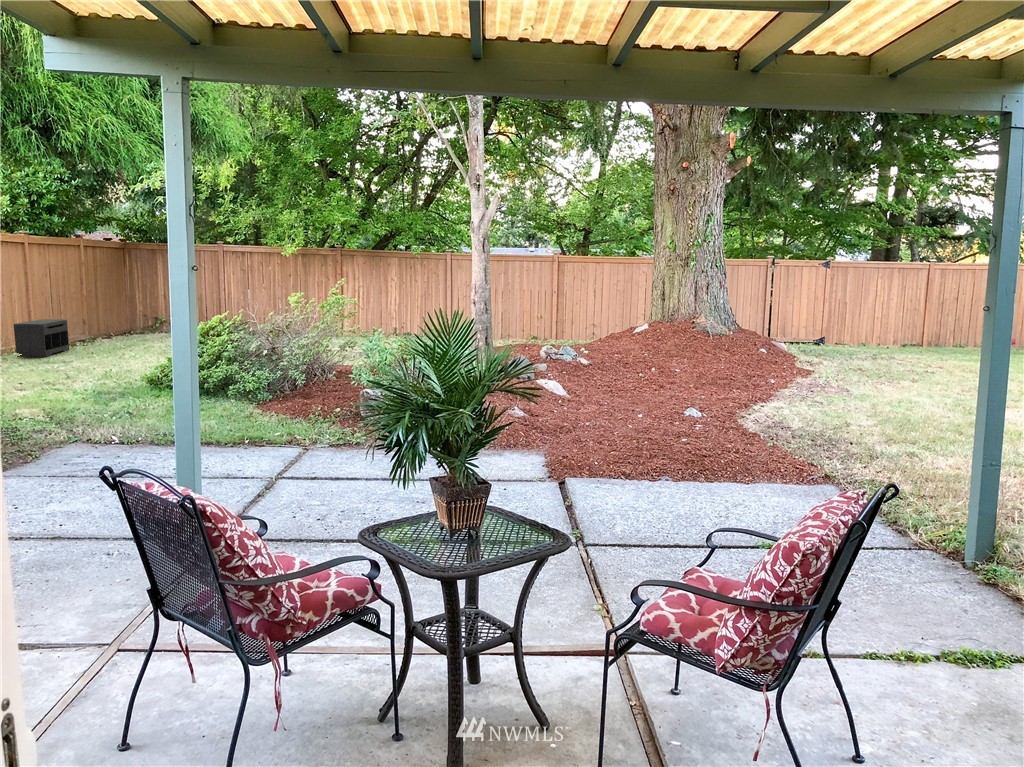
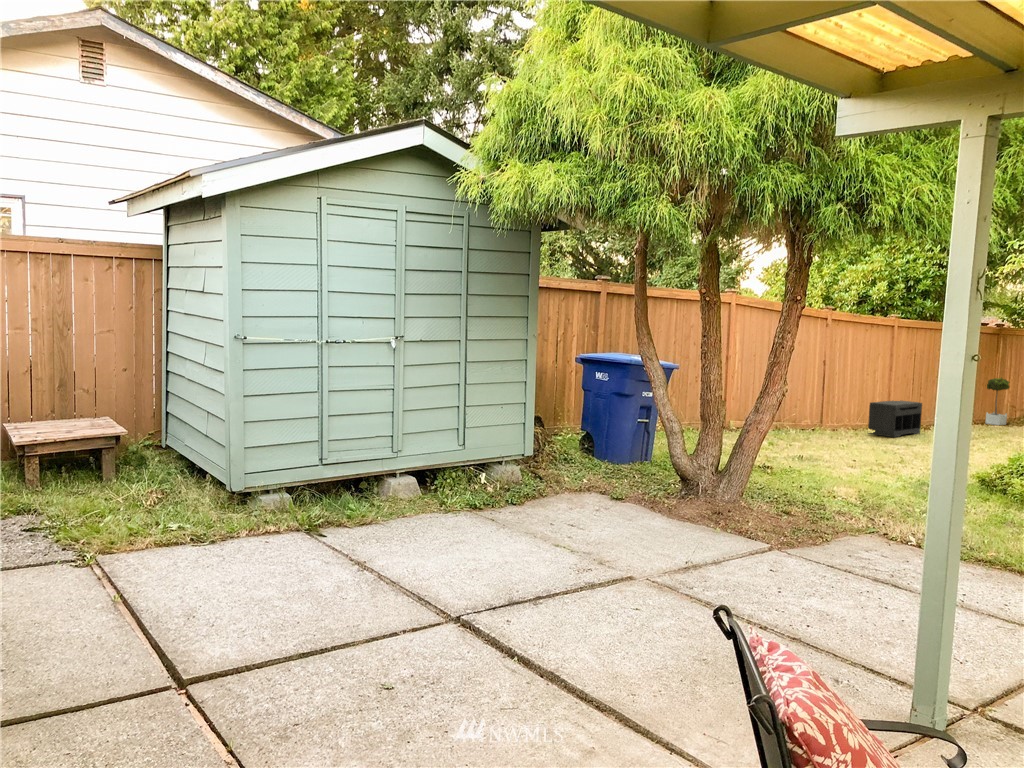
potted tree: none [118,291,140,335] -> present [985,378,1010,425]

